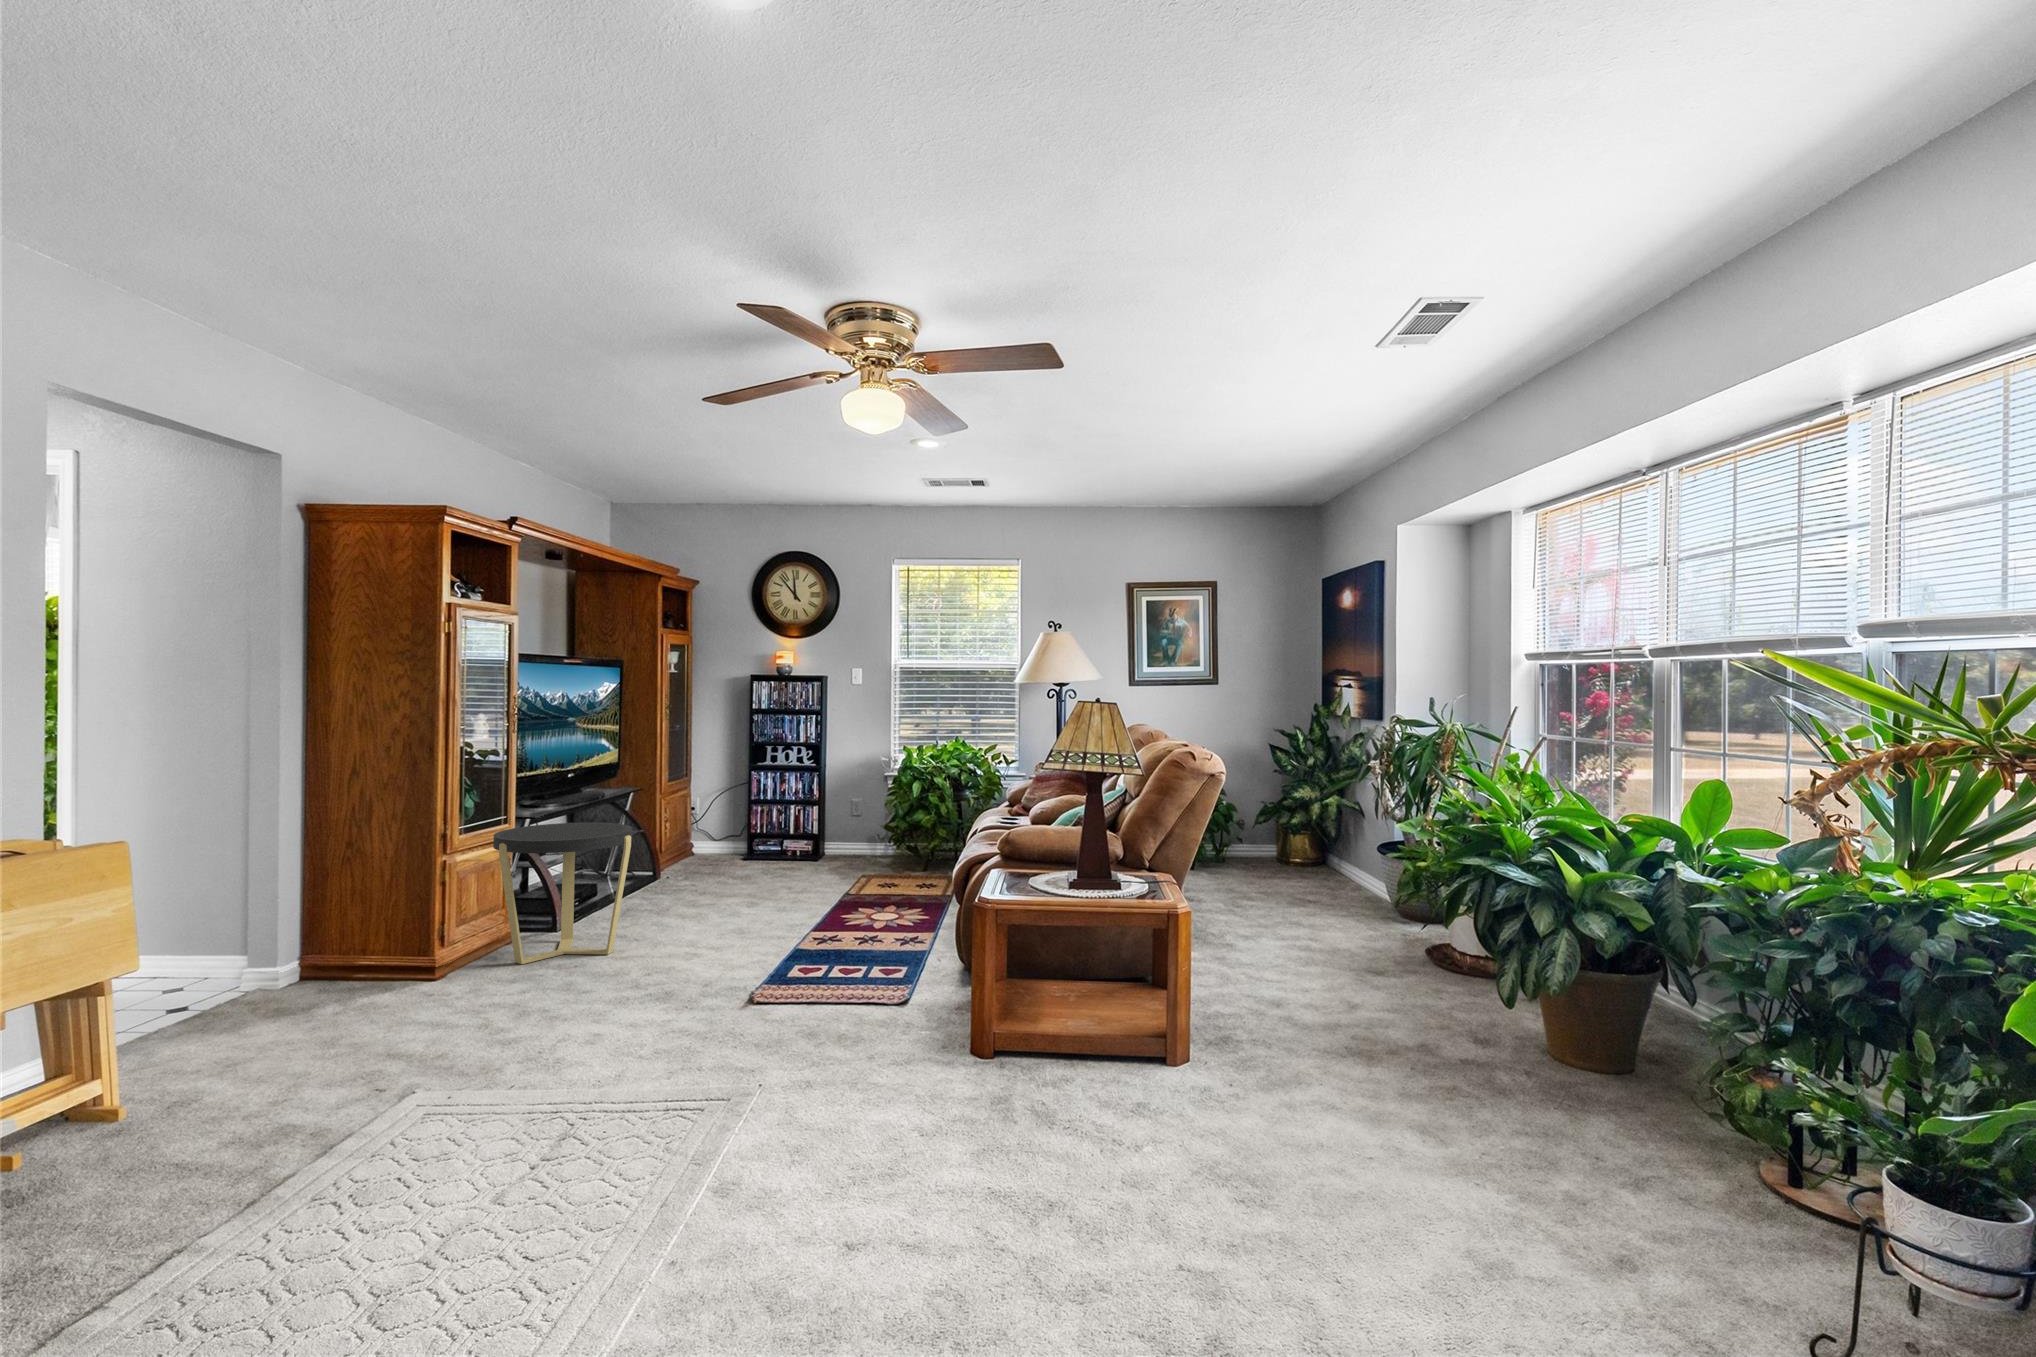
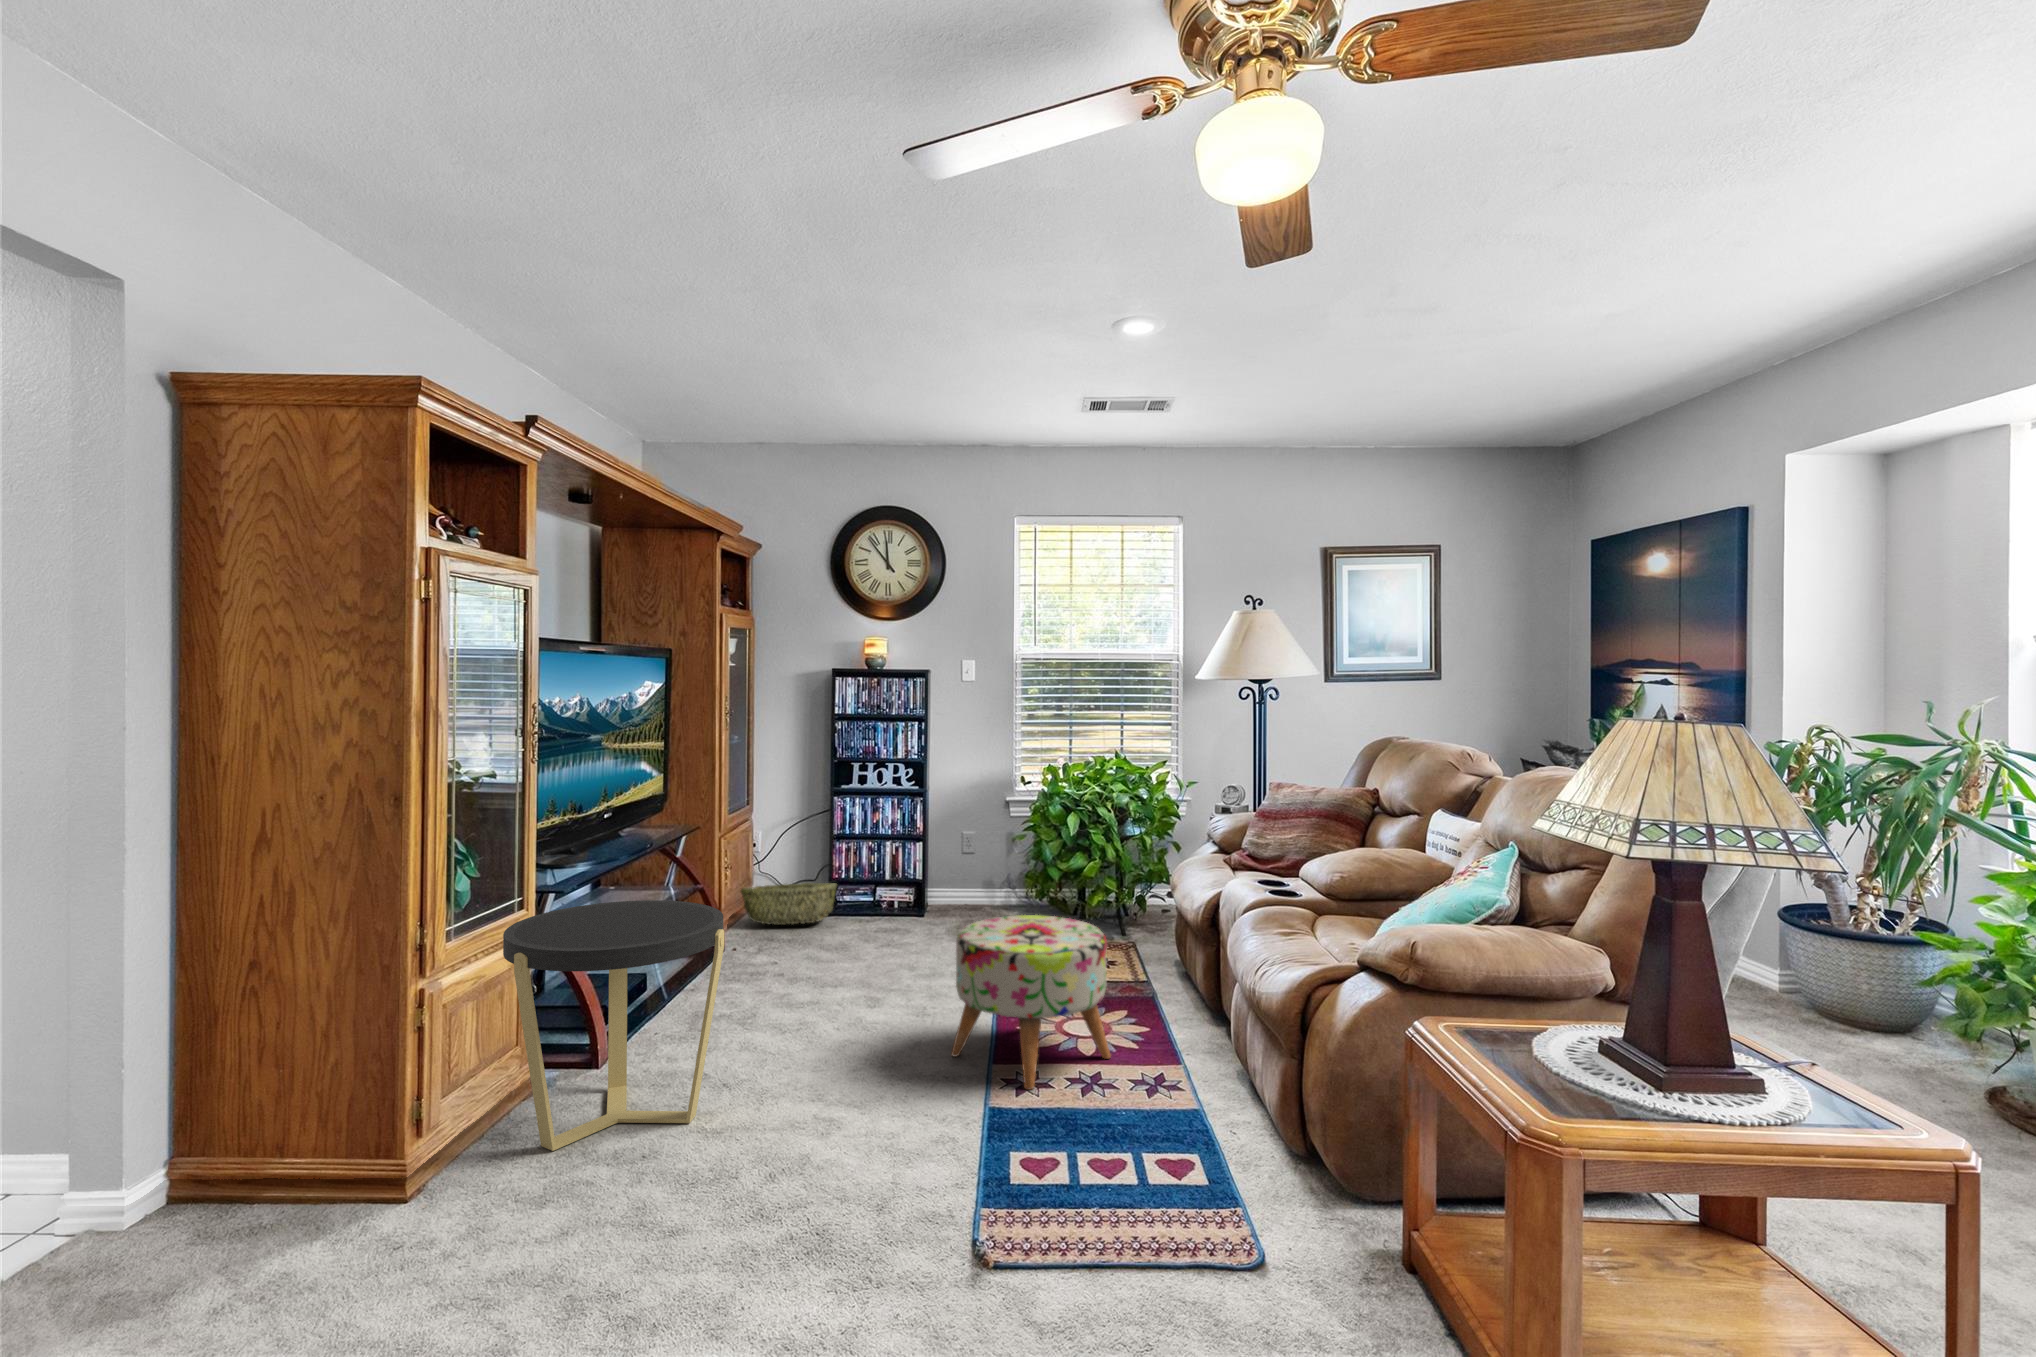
woven basket: none [677,835,751,865] -> present [741,883,837,925]
ottoman: none [789,840,893,943] -> present [951,915,1111,1090]

